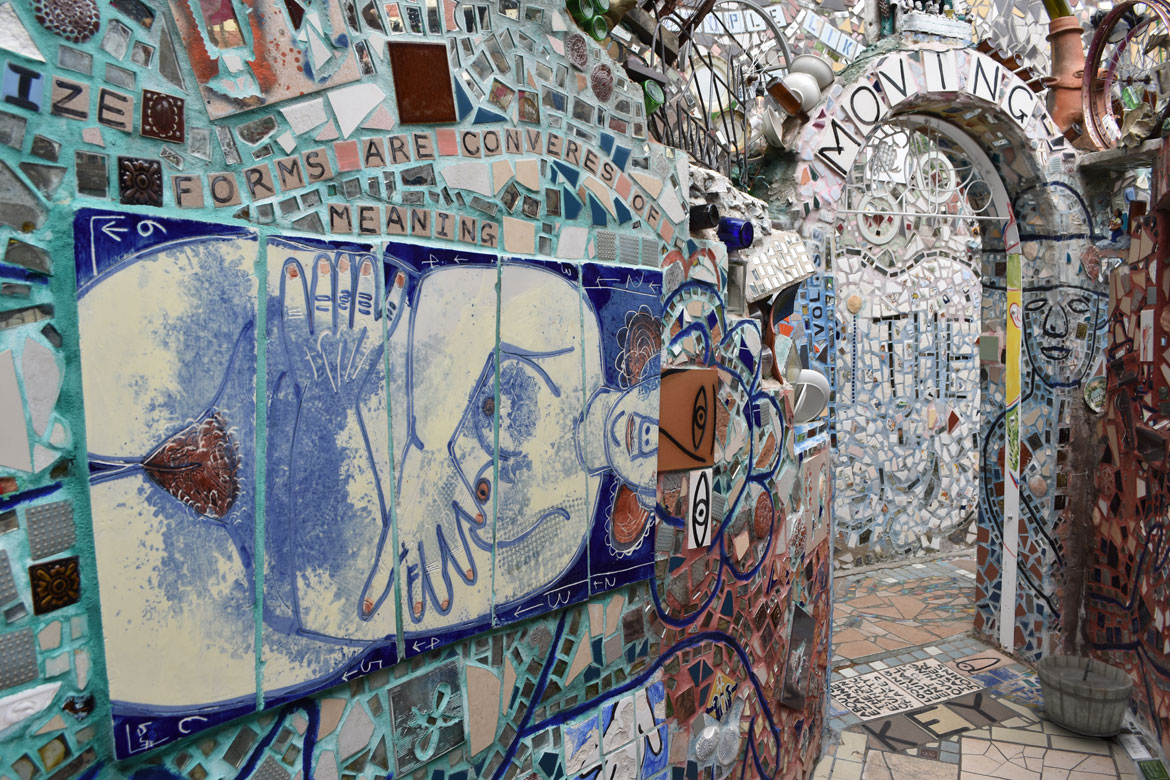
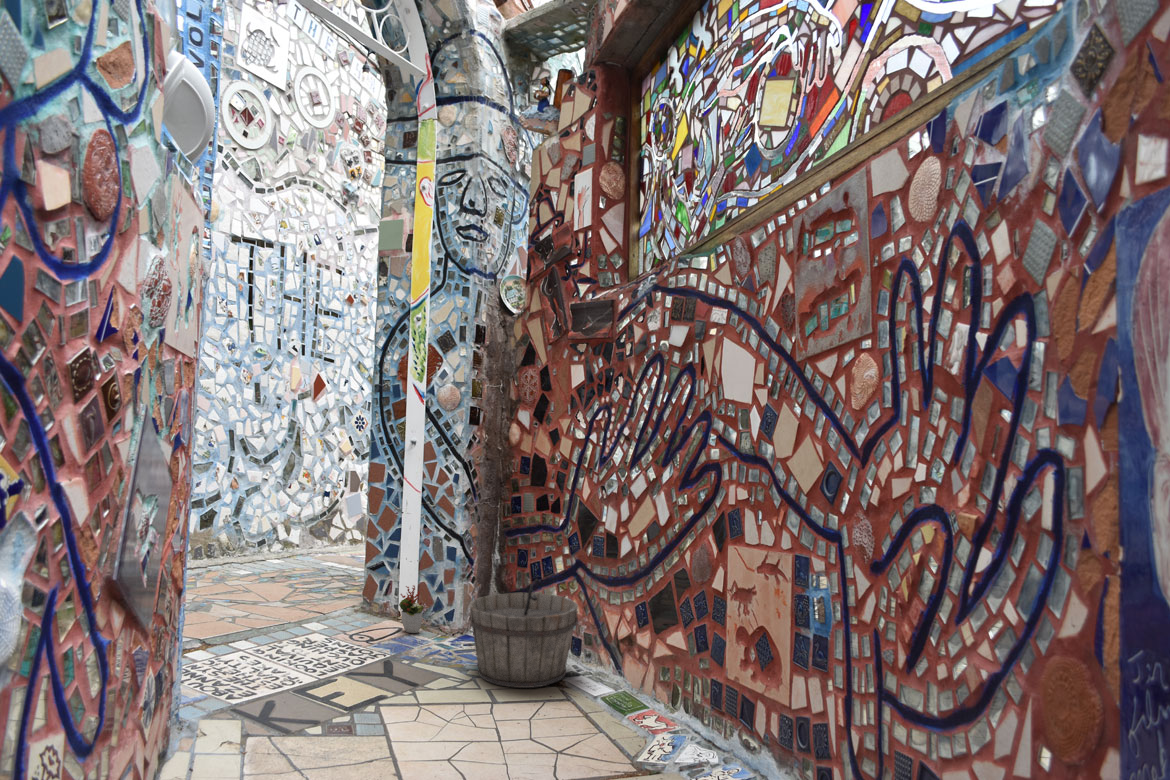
decorative plant: none [997,627,1017,664] -> present [399,585,424,633]

